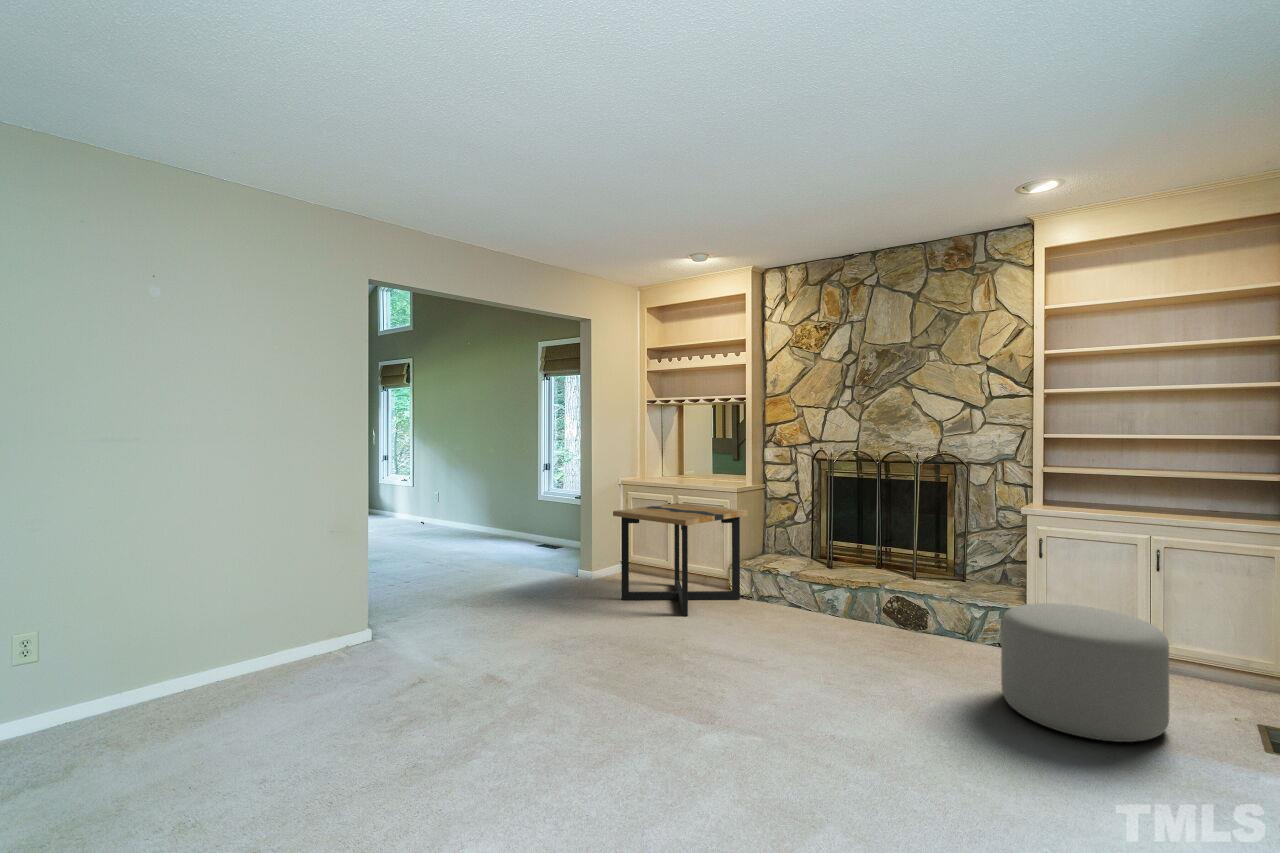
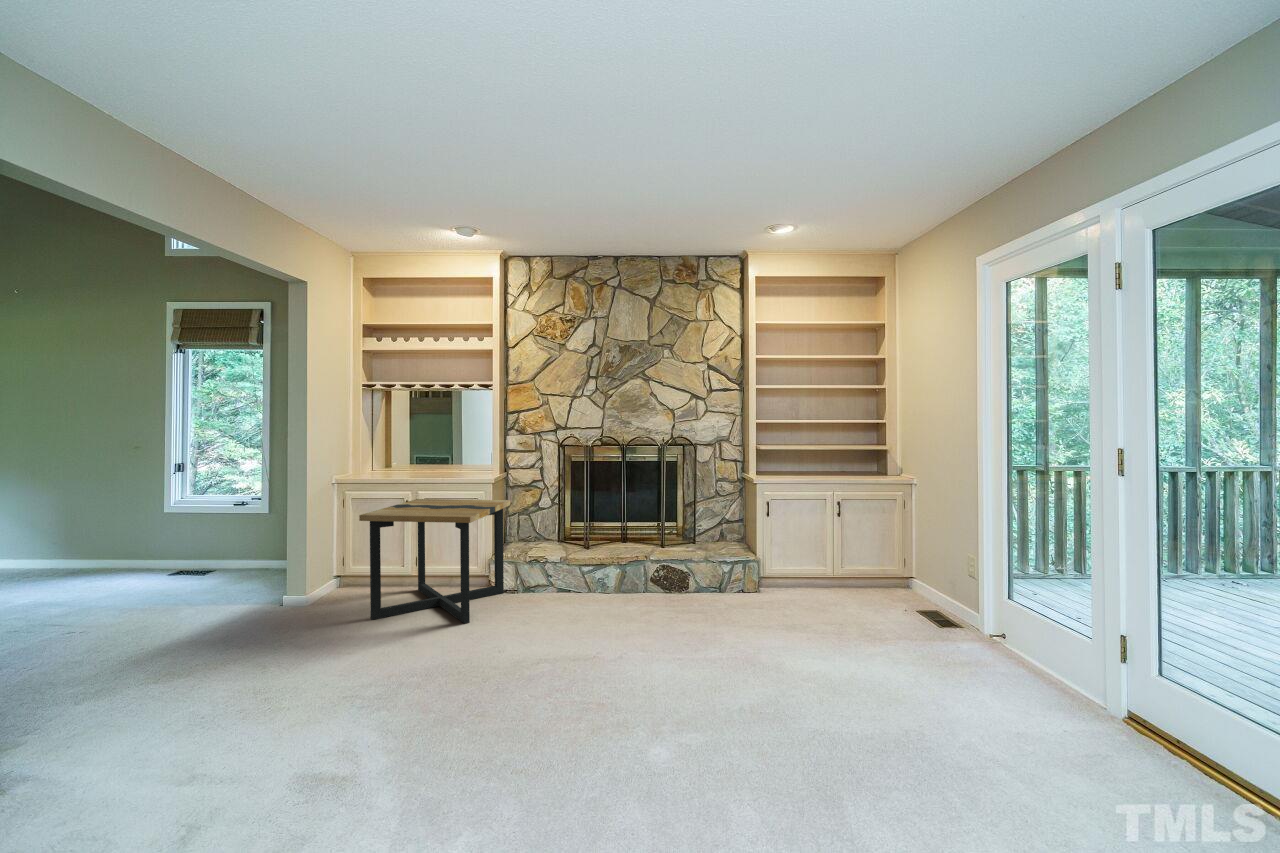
ottoman: present [1001,603,1170,742] -> none [791,551,905,652]

